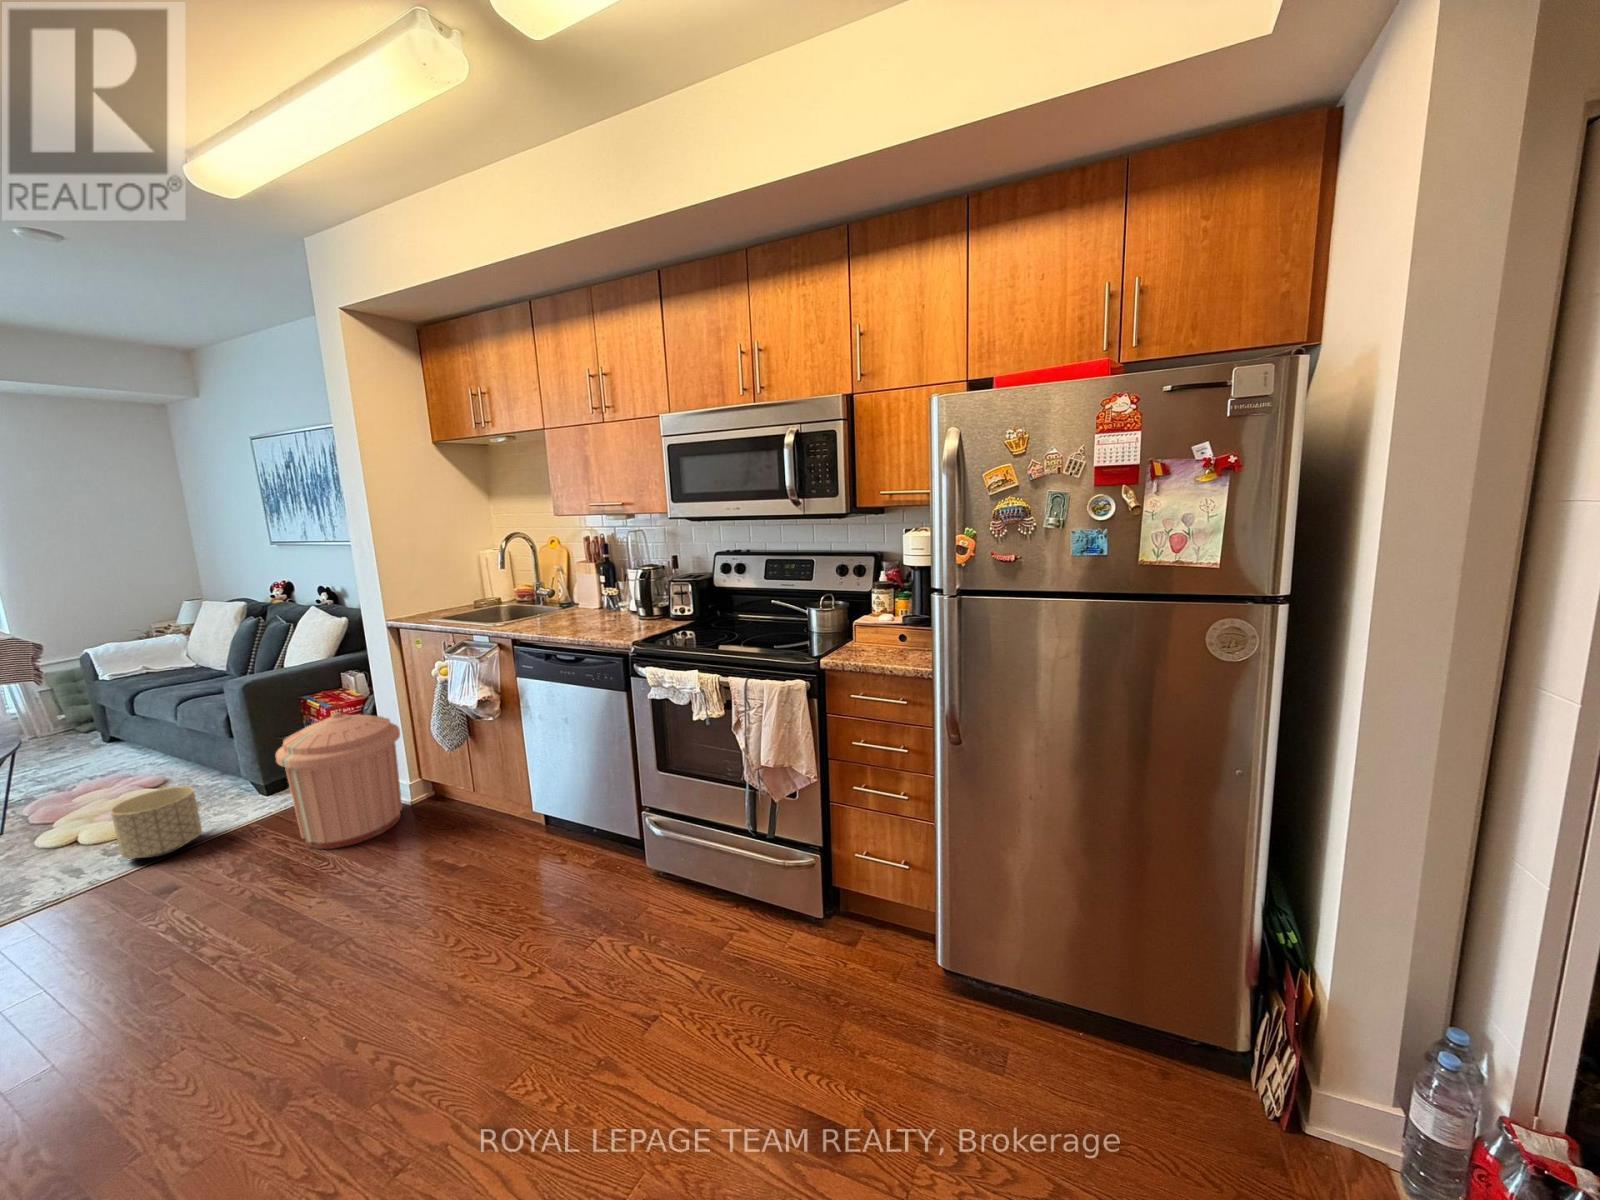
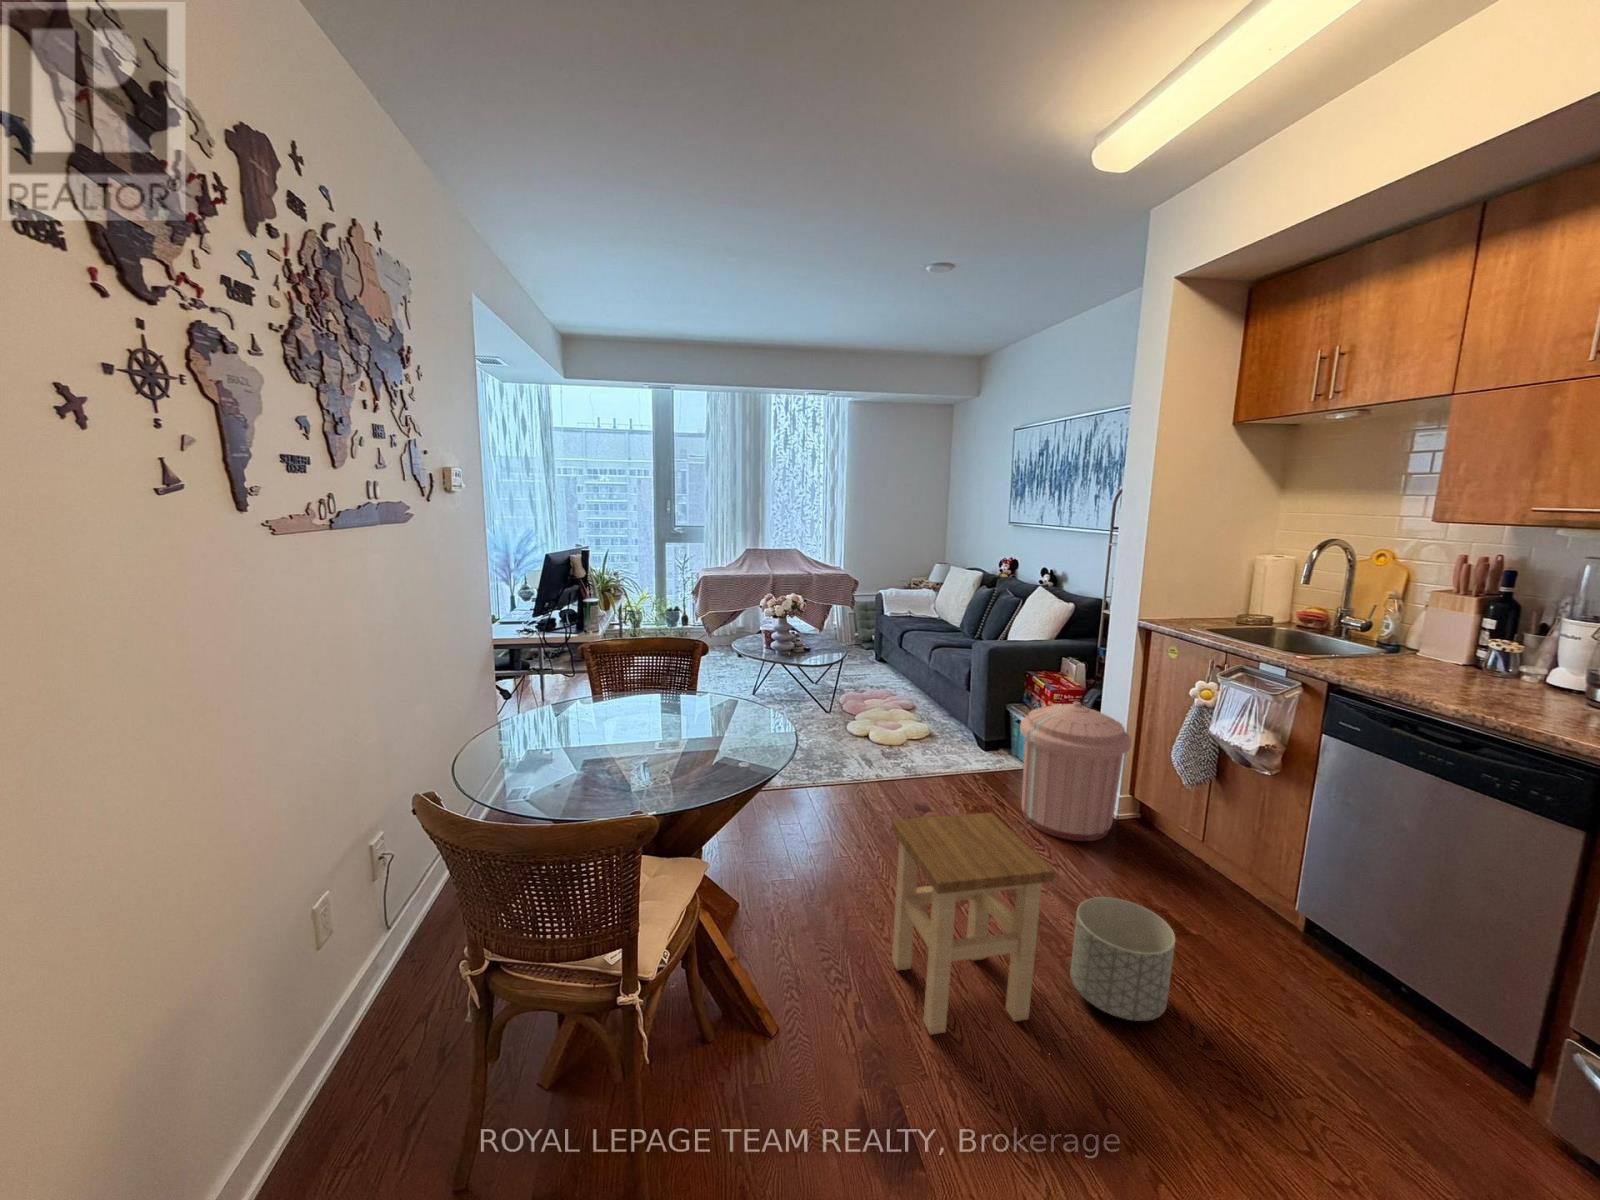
planter: present [111,786,202,859] -> present [1070,897,1176,1021]
stool: none [19,861,275,1136] -> present [892,813,1055,1034]

